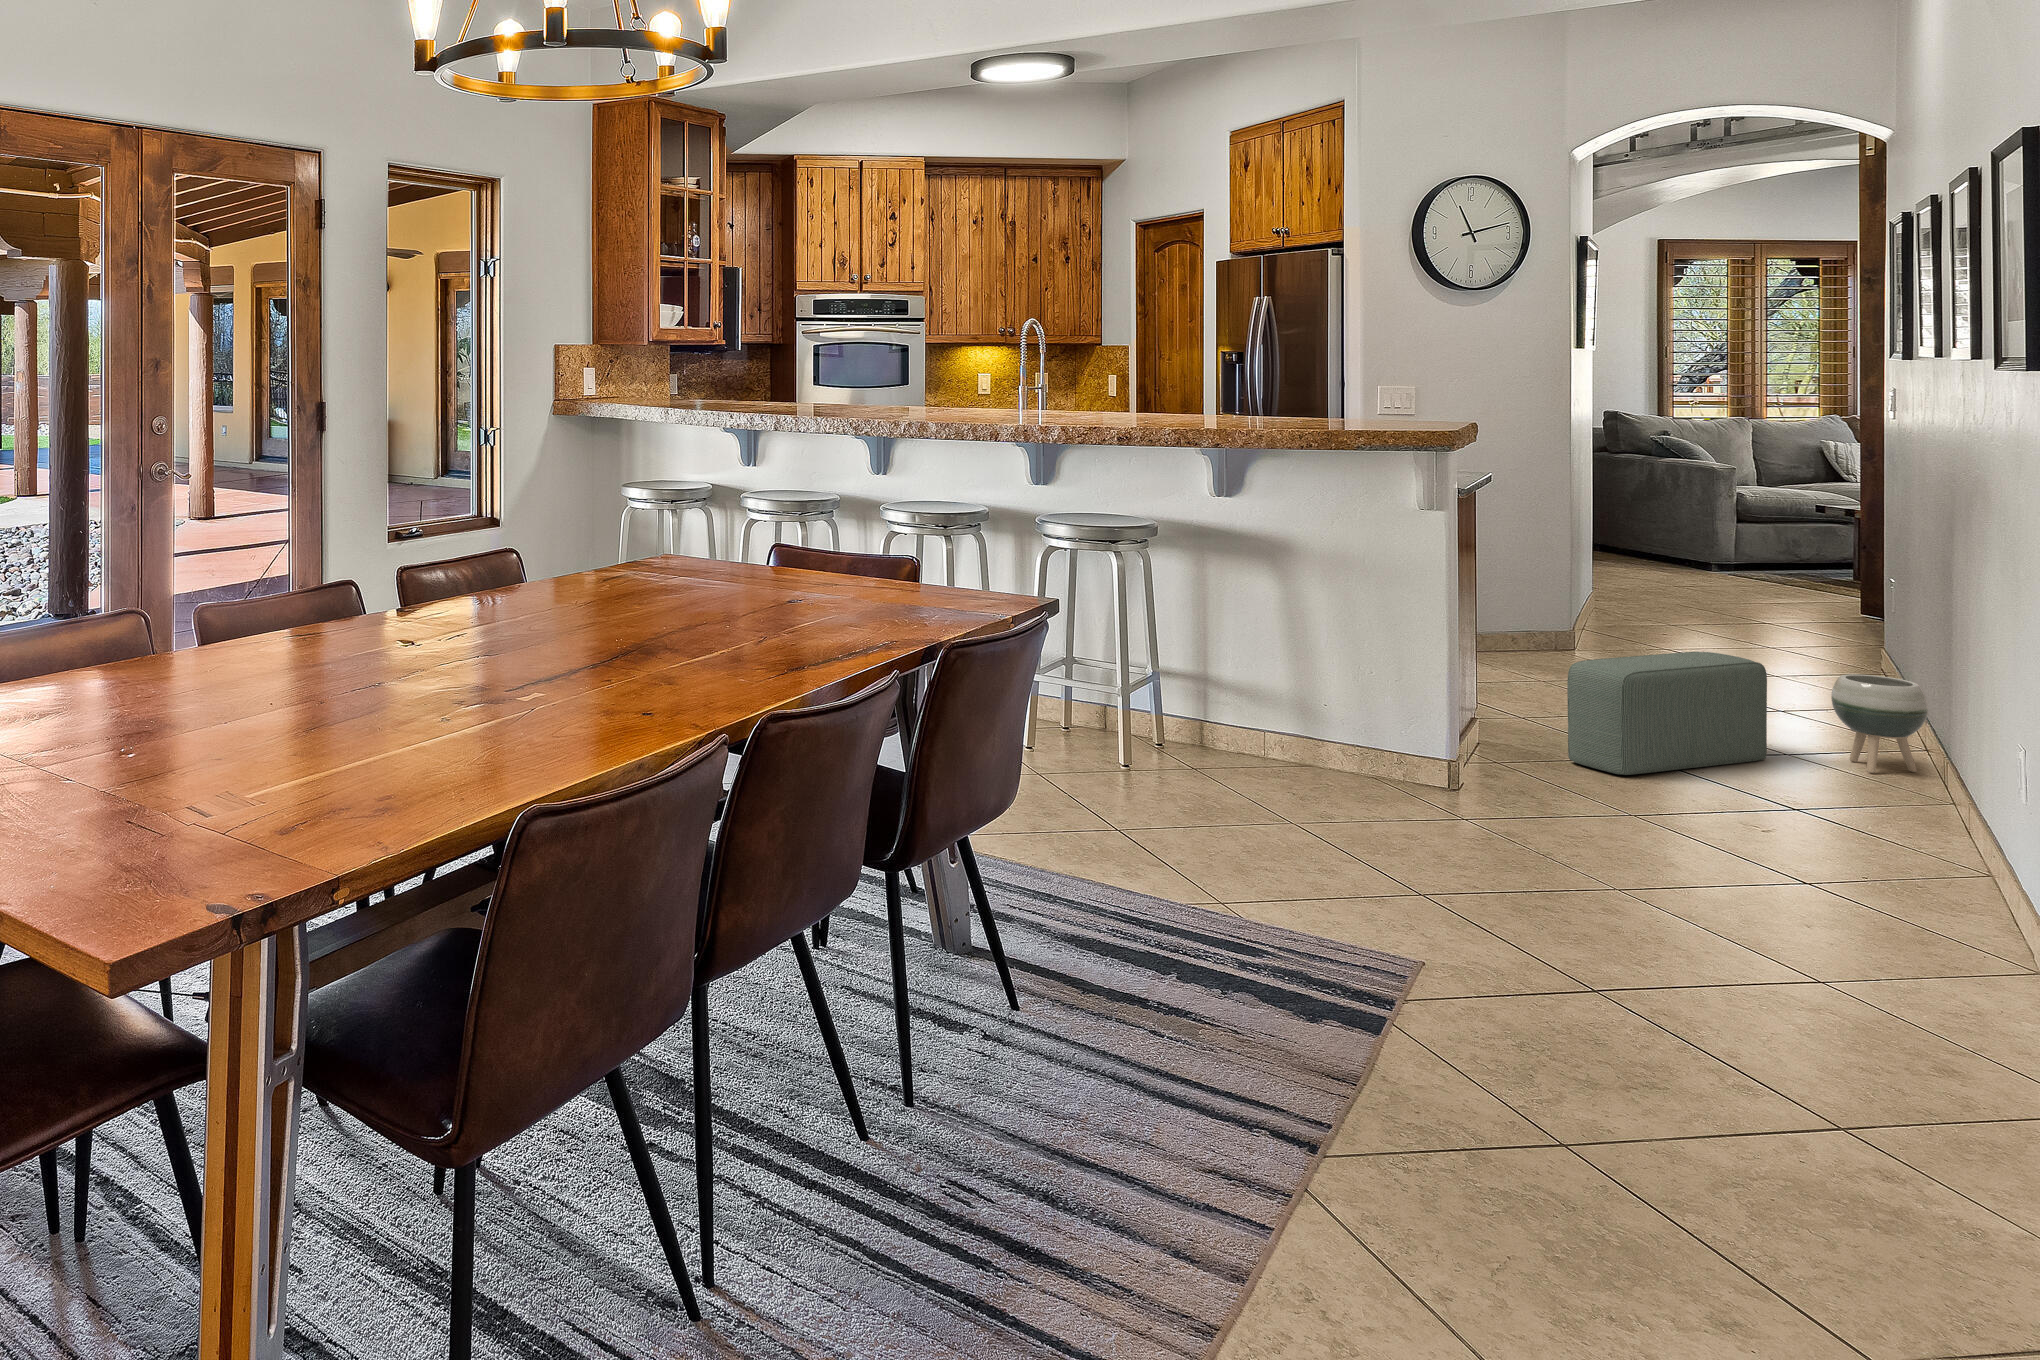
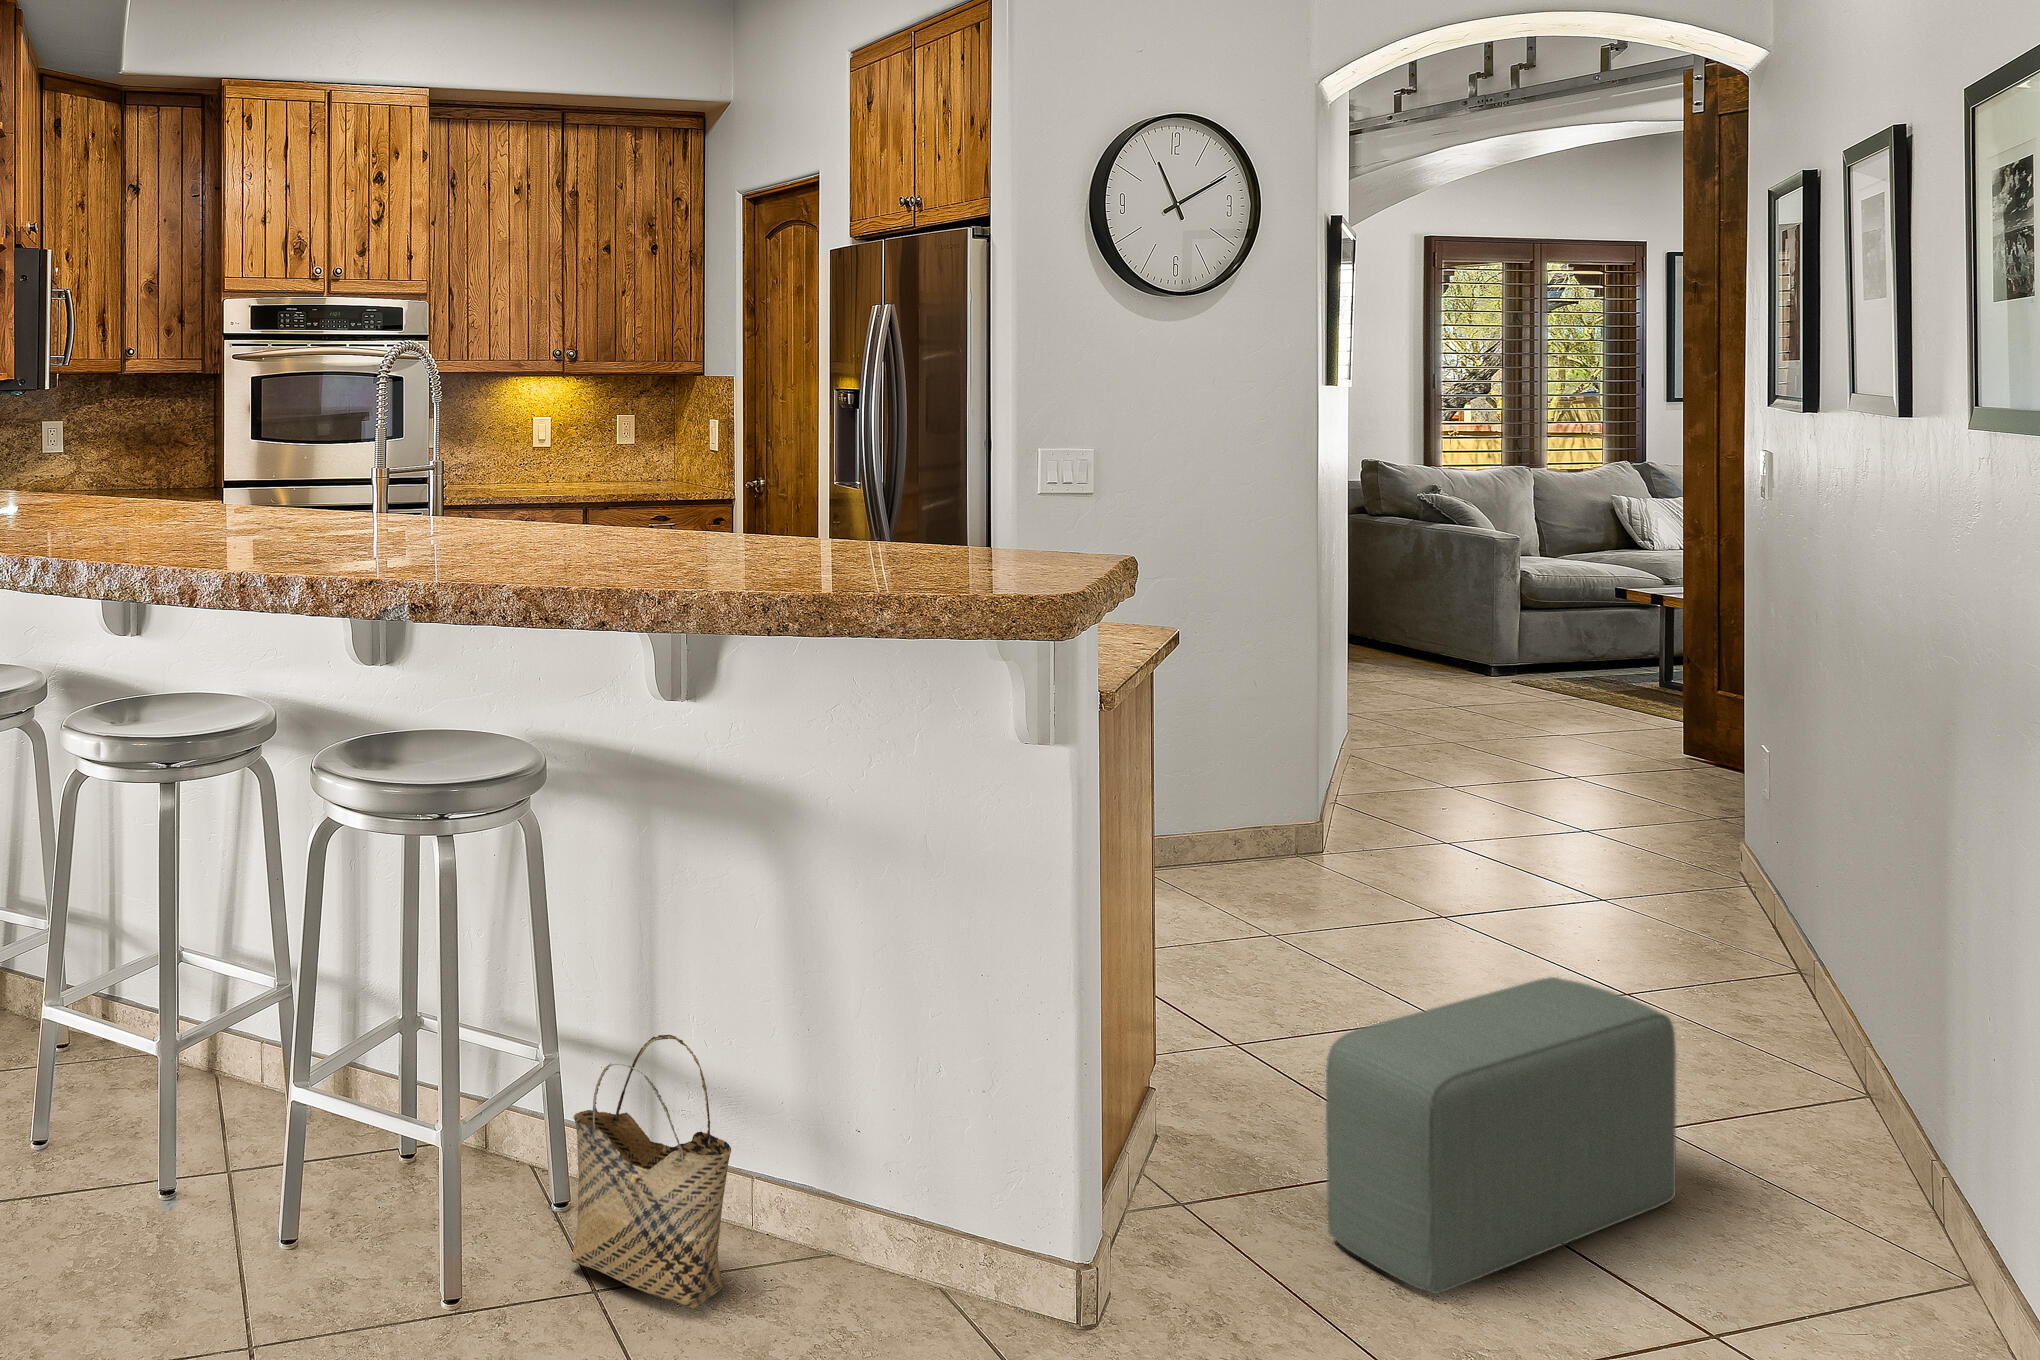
woven basket: none [1175,649,1261,763] -> present [571,1035,731,1308]
planter: present [1831,674,1928,773] -> none [1786,1025,1966,1240]

